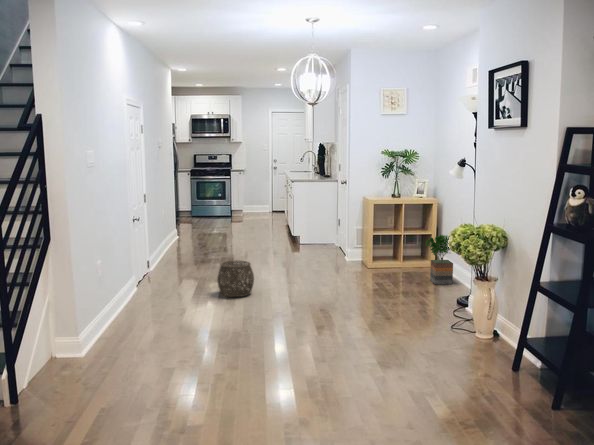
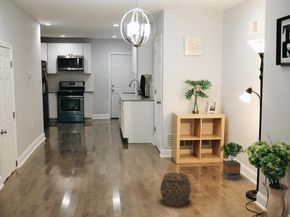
woven basket: present [217,261,254,297] -> present [160,173,191,205]

